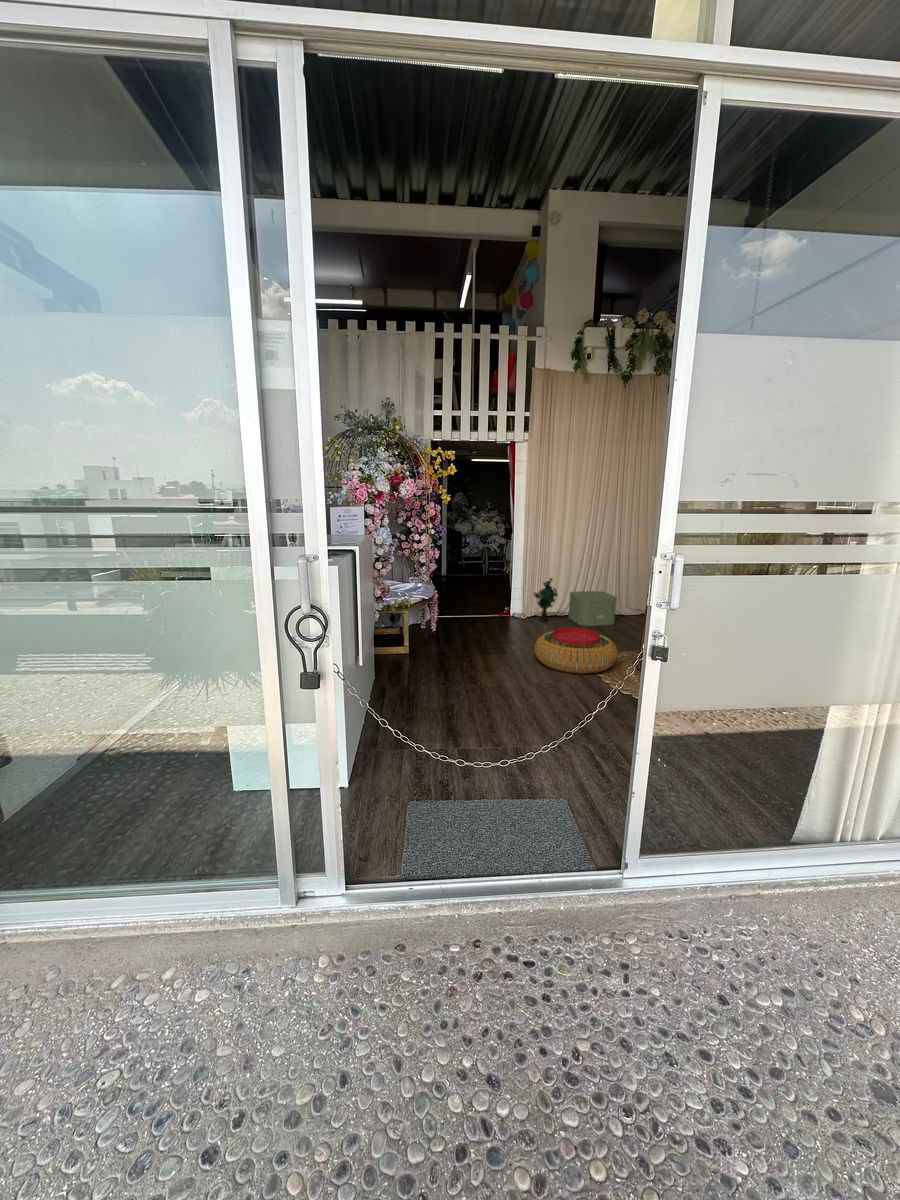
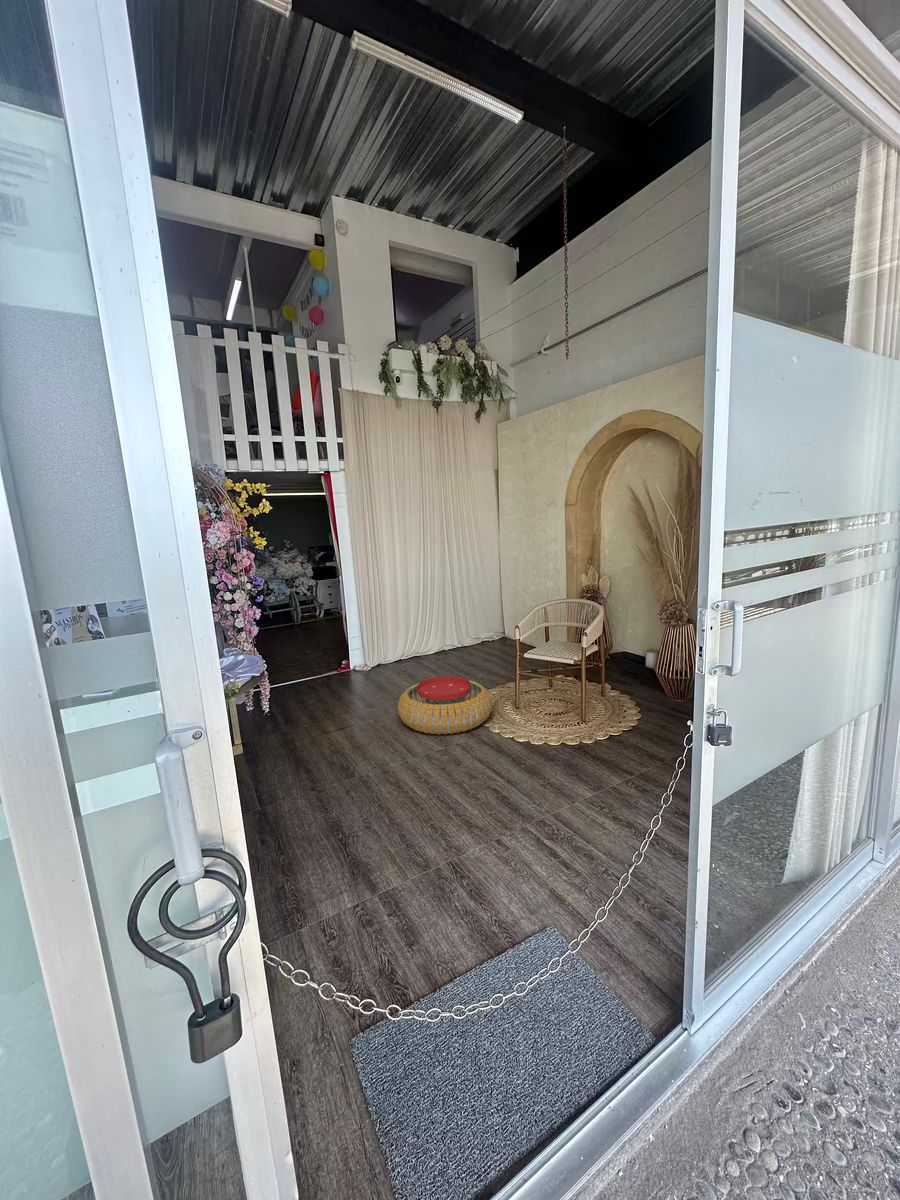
decorative plant: present [534,578,557,622] -> none [371,620,400,670]
storage box: present [569,591,617,626] -> none [410,627,461,667]

